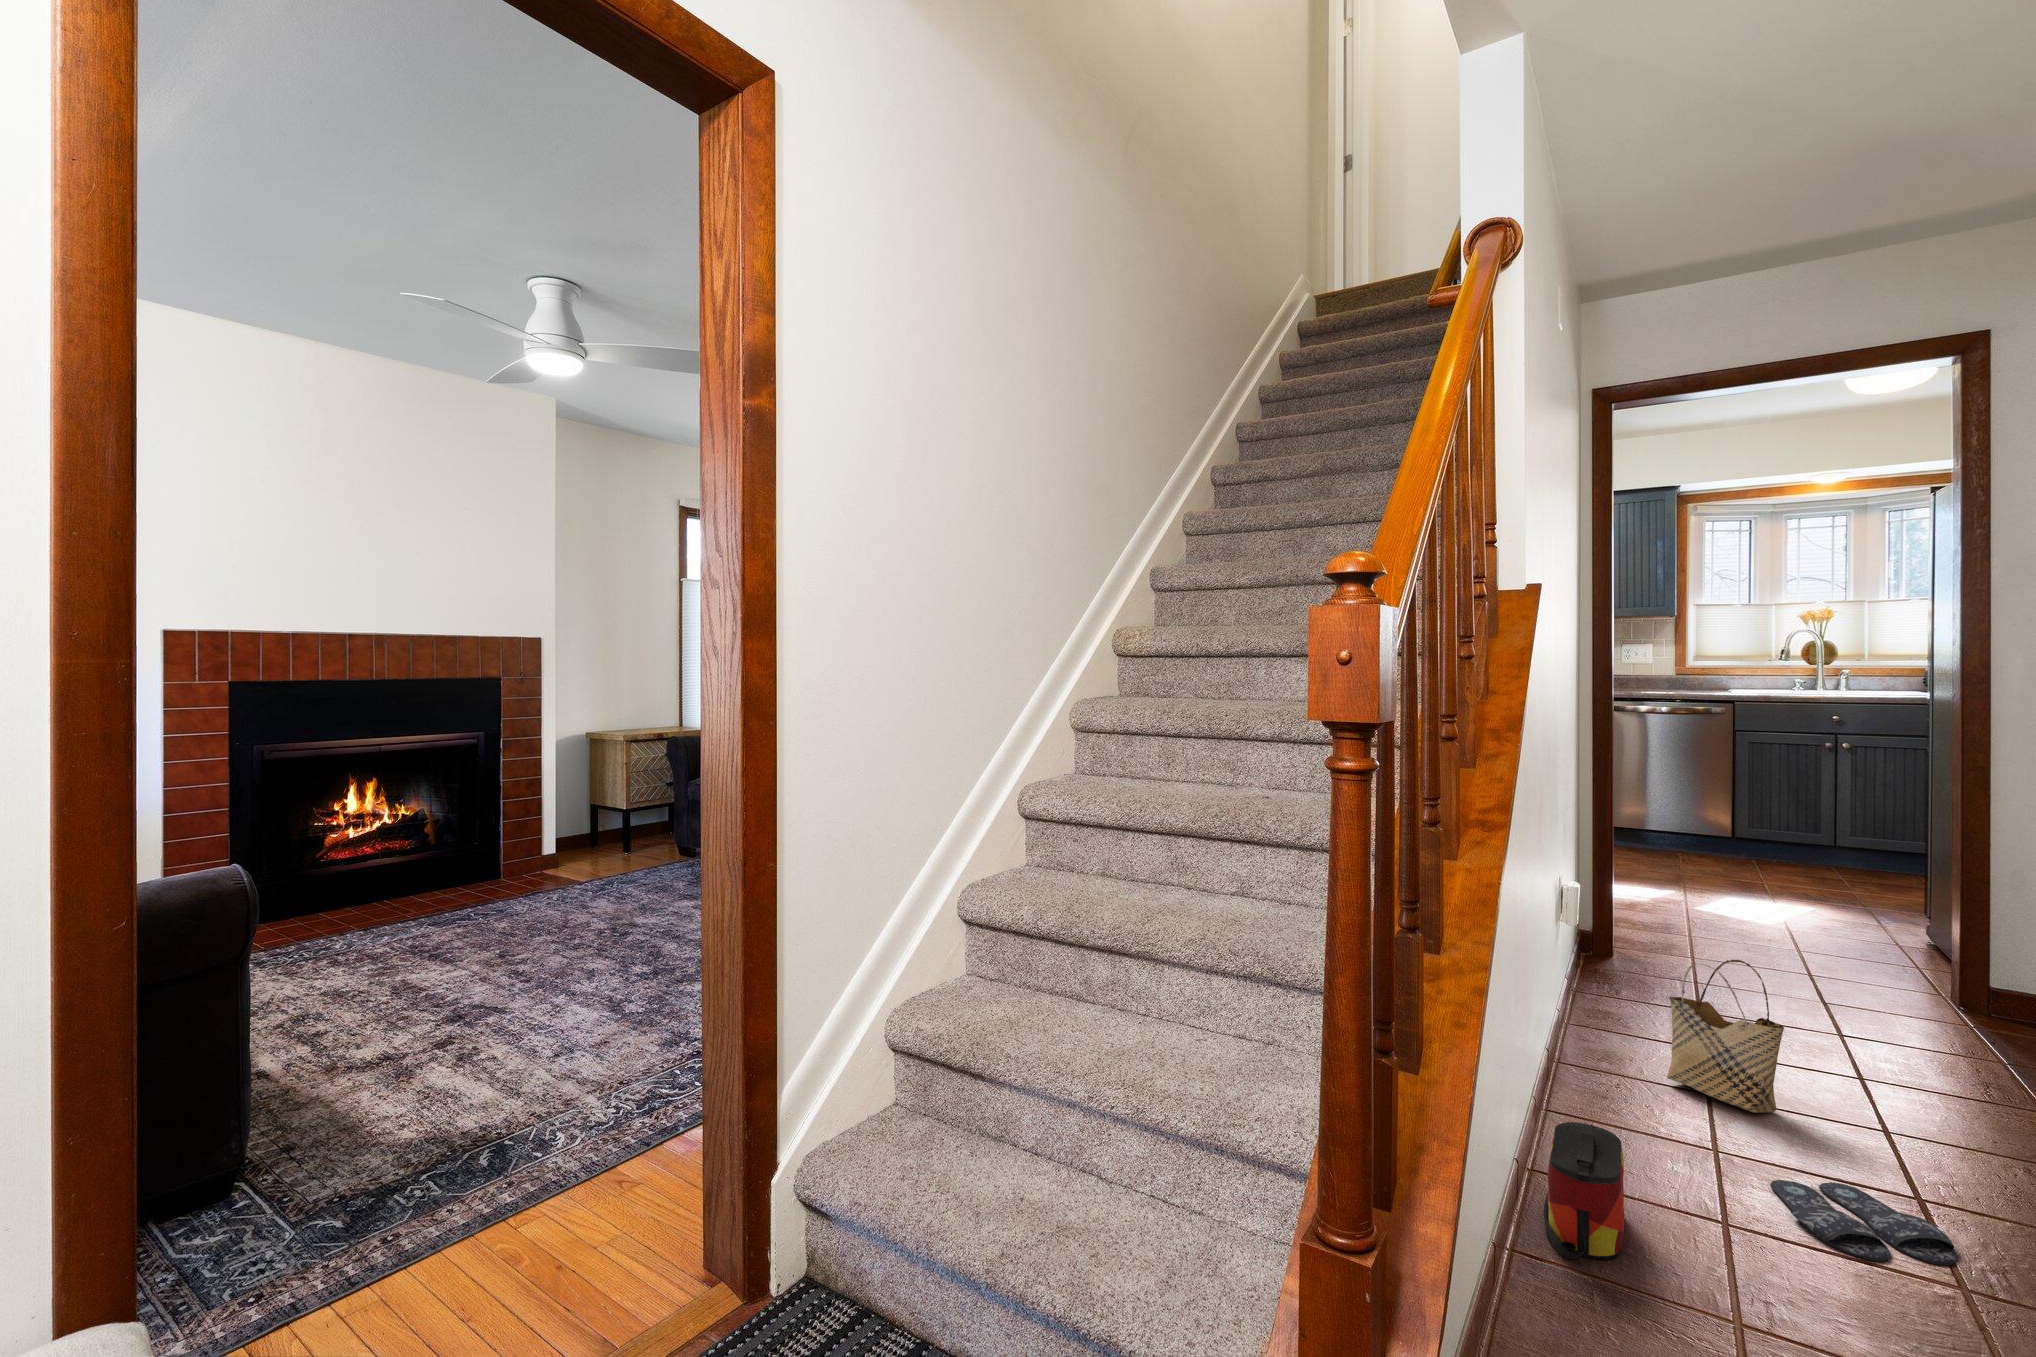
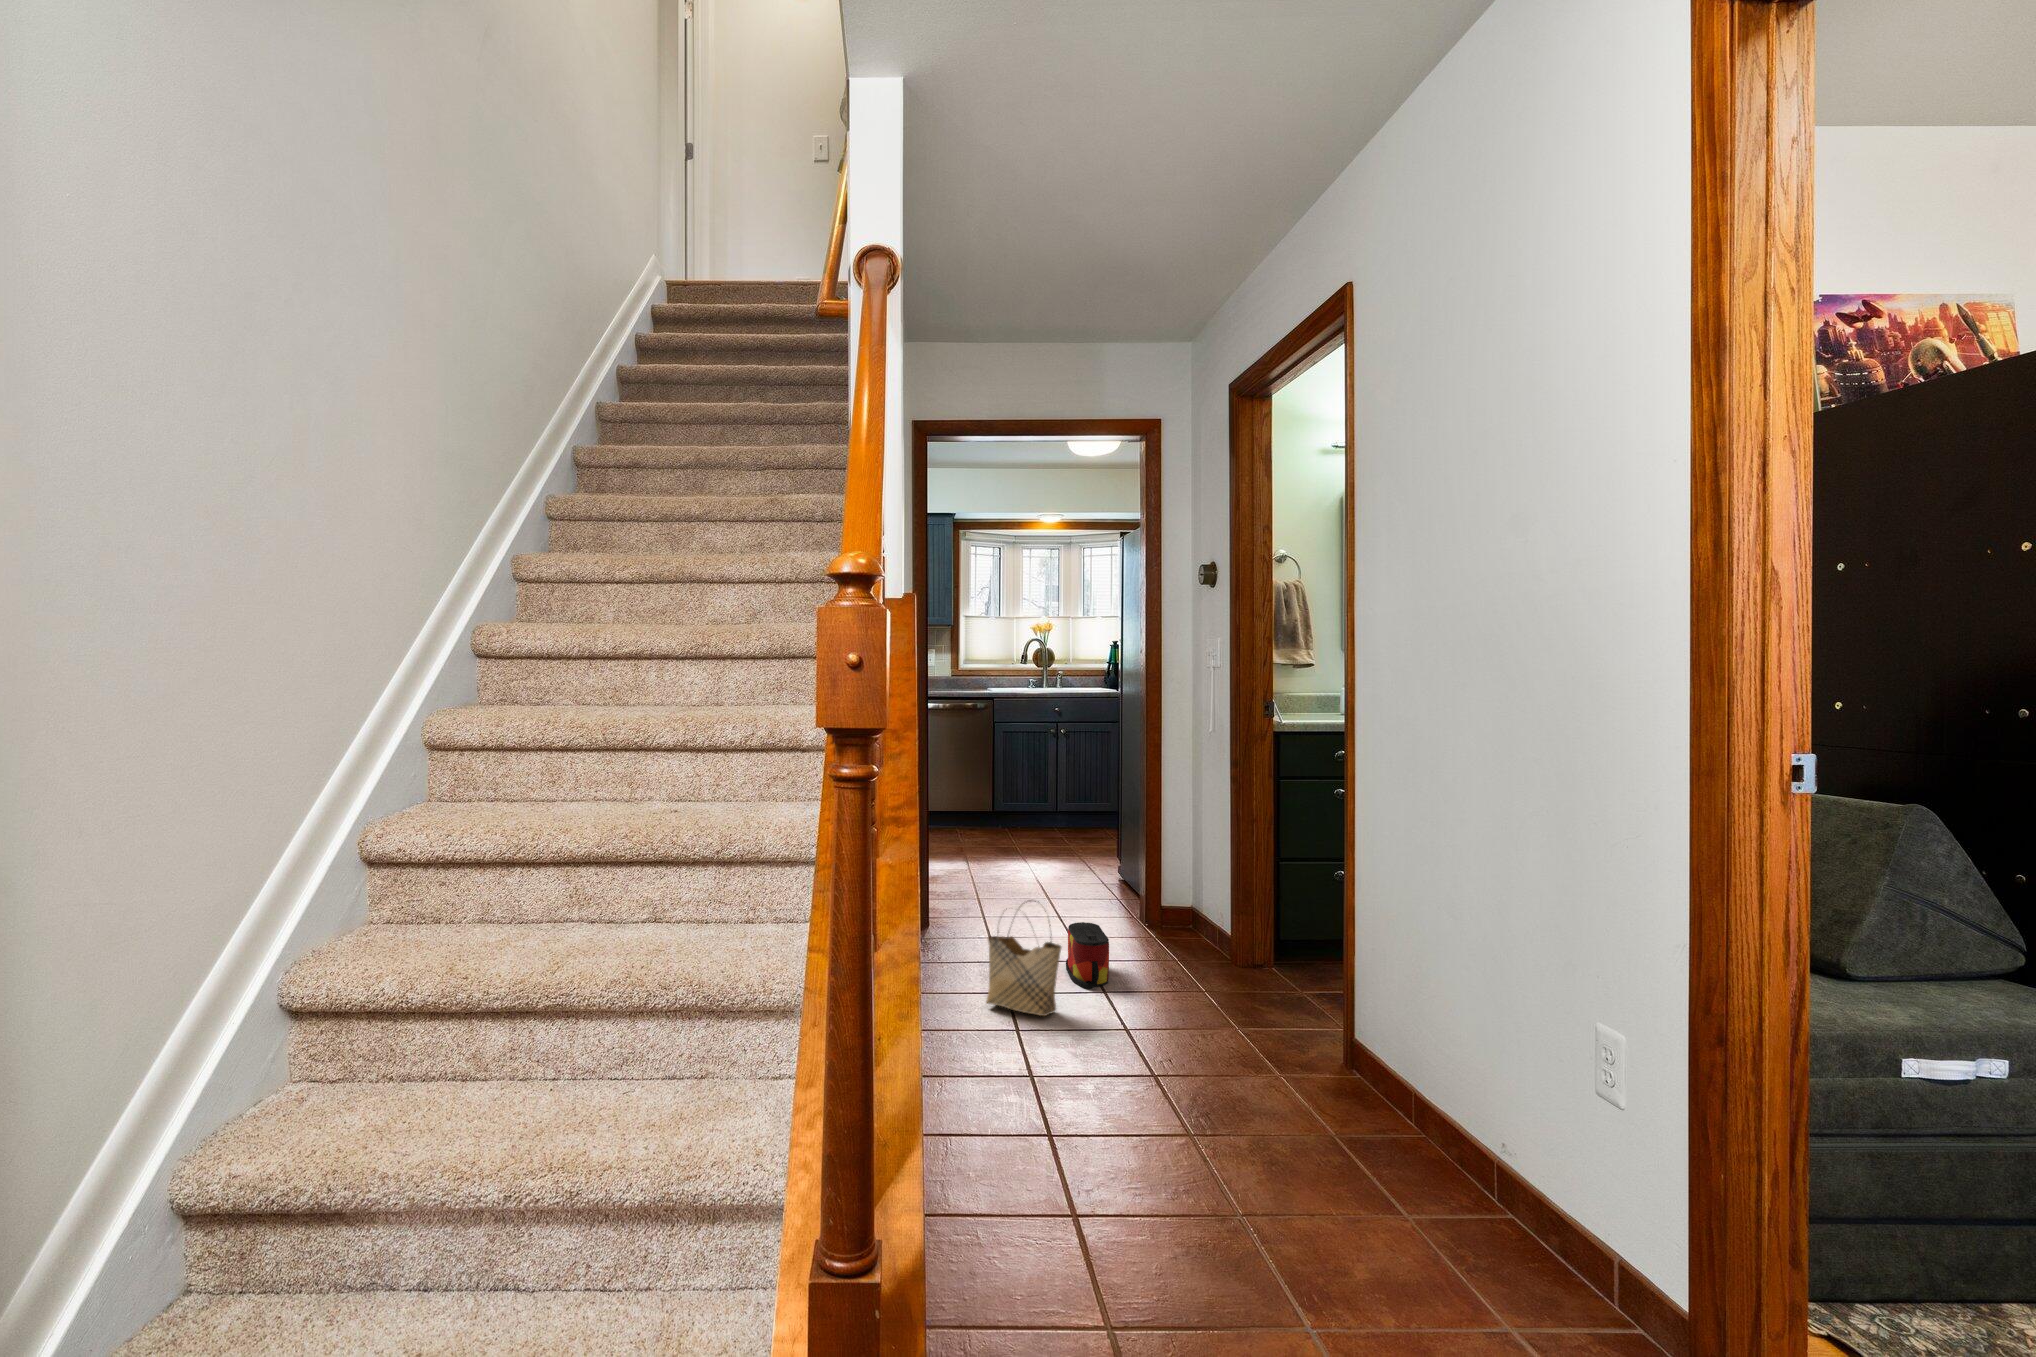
bag: present [1544,1122,1624,1260] -> present [1066,922,1109,989]
slippers: present [1770,1180,1956,1265] -> none [1064,1056,1170,1110]

